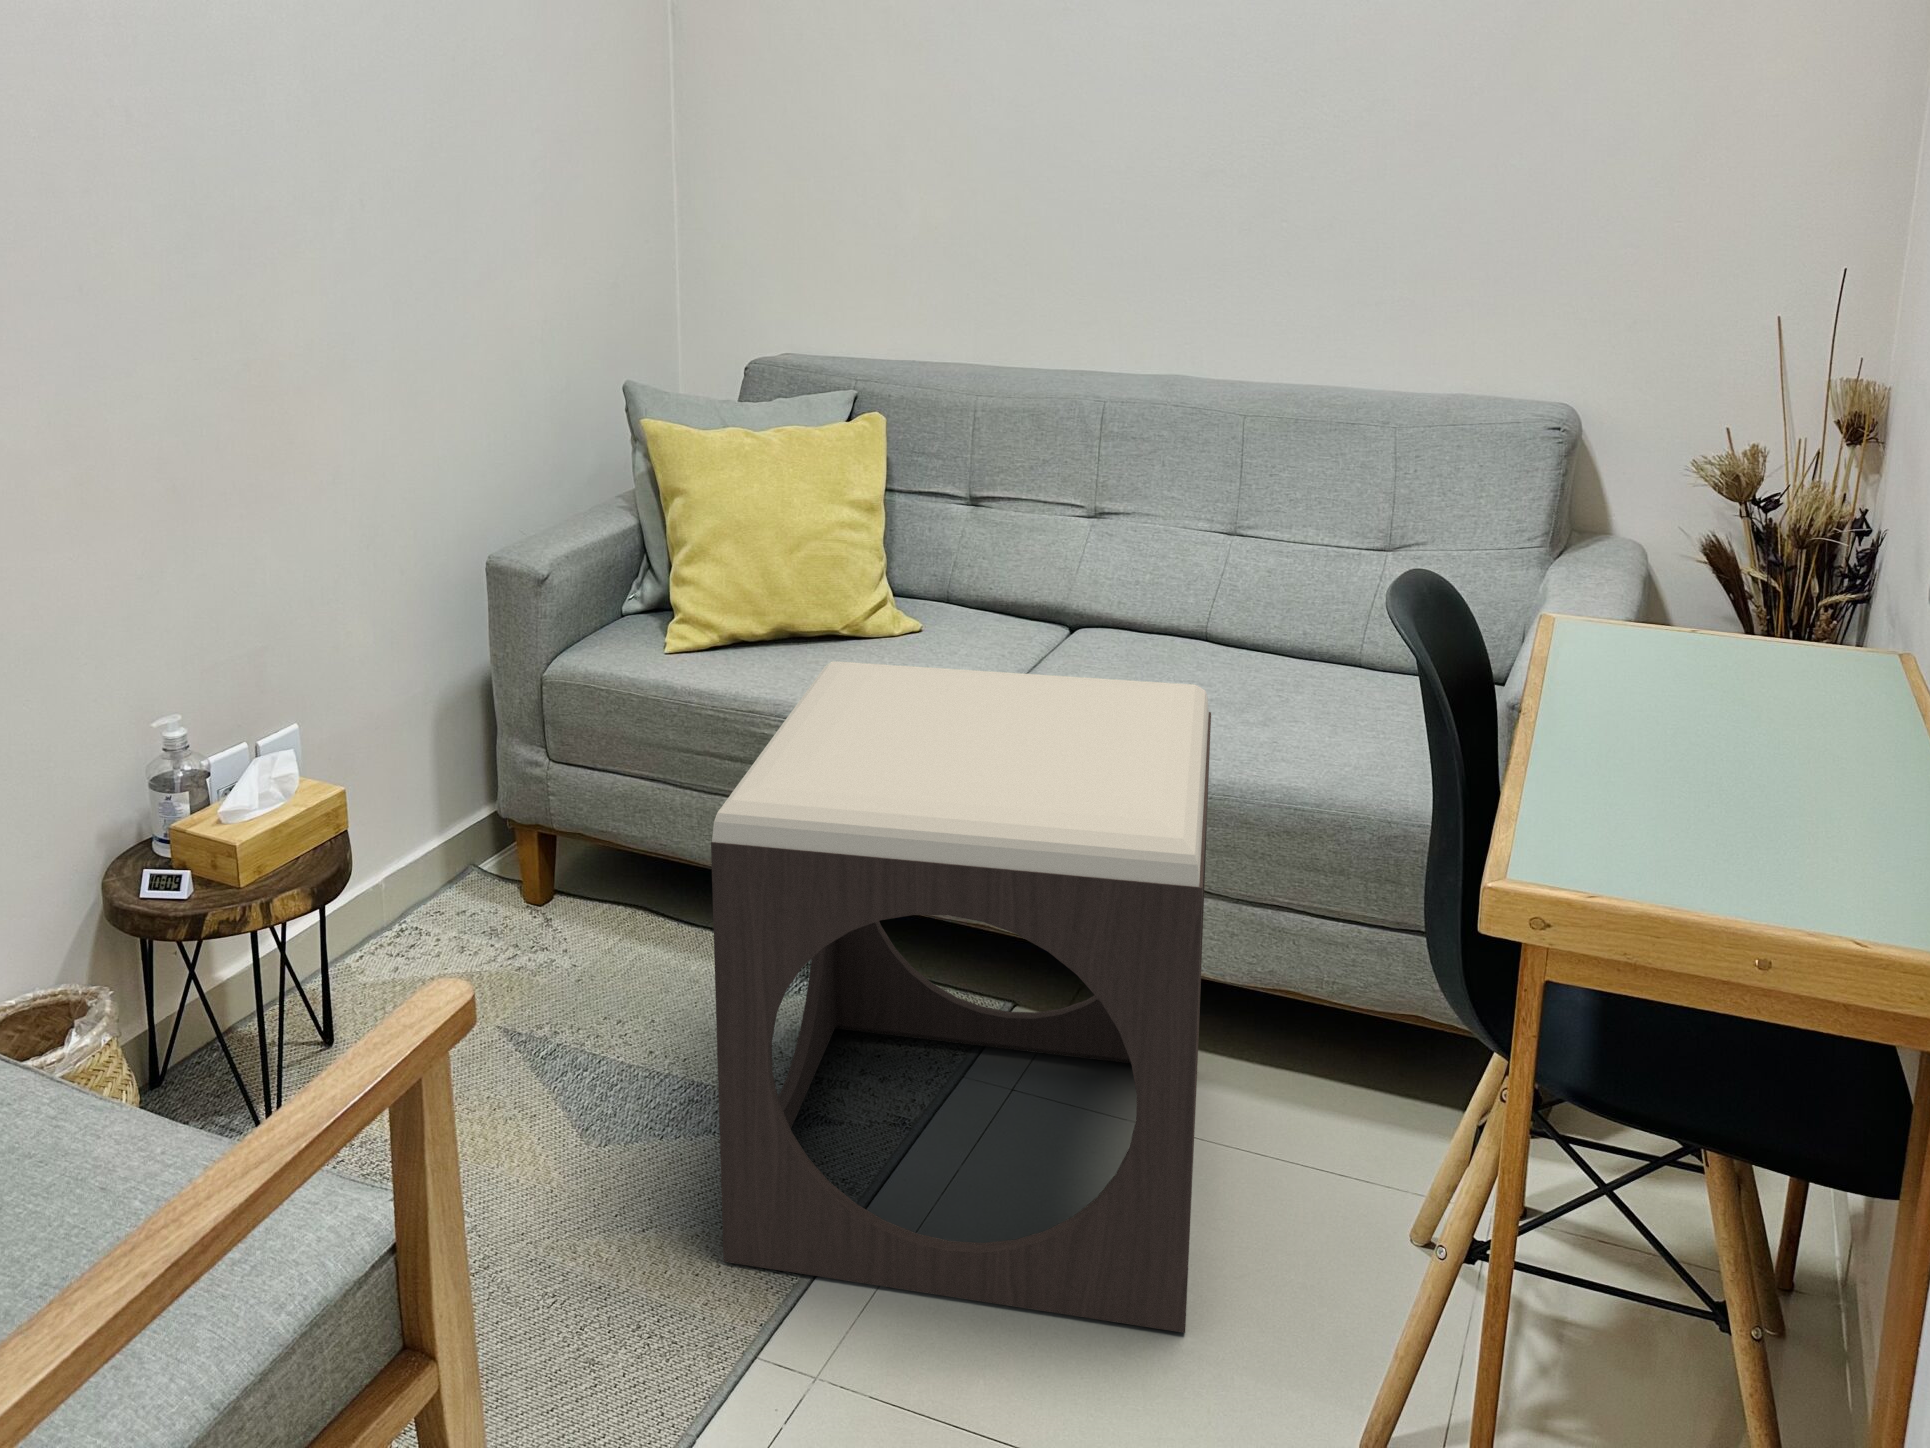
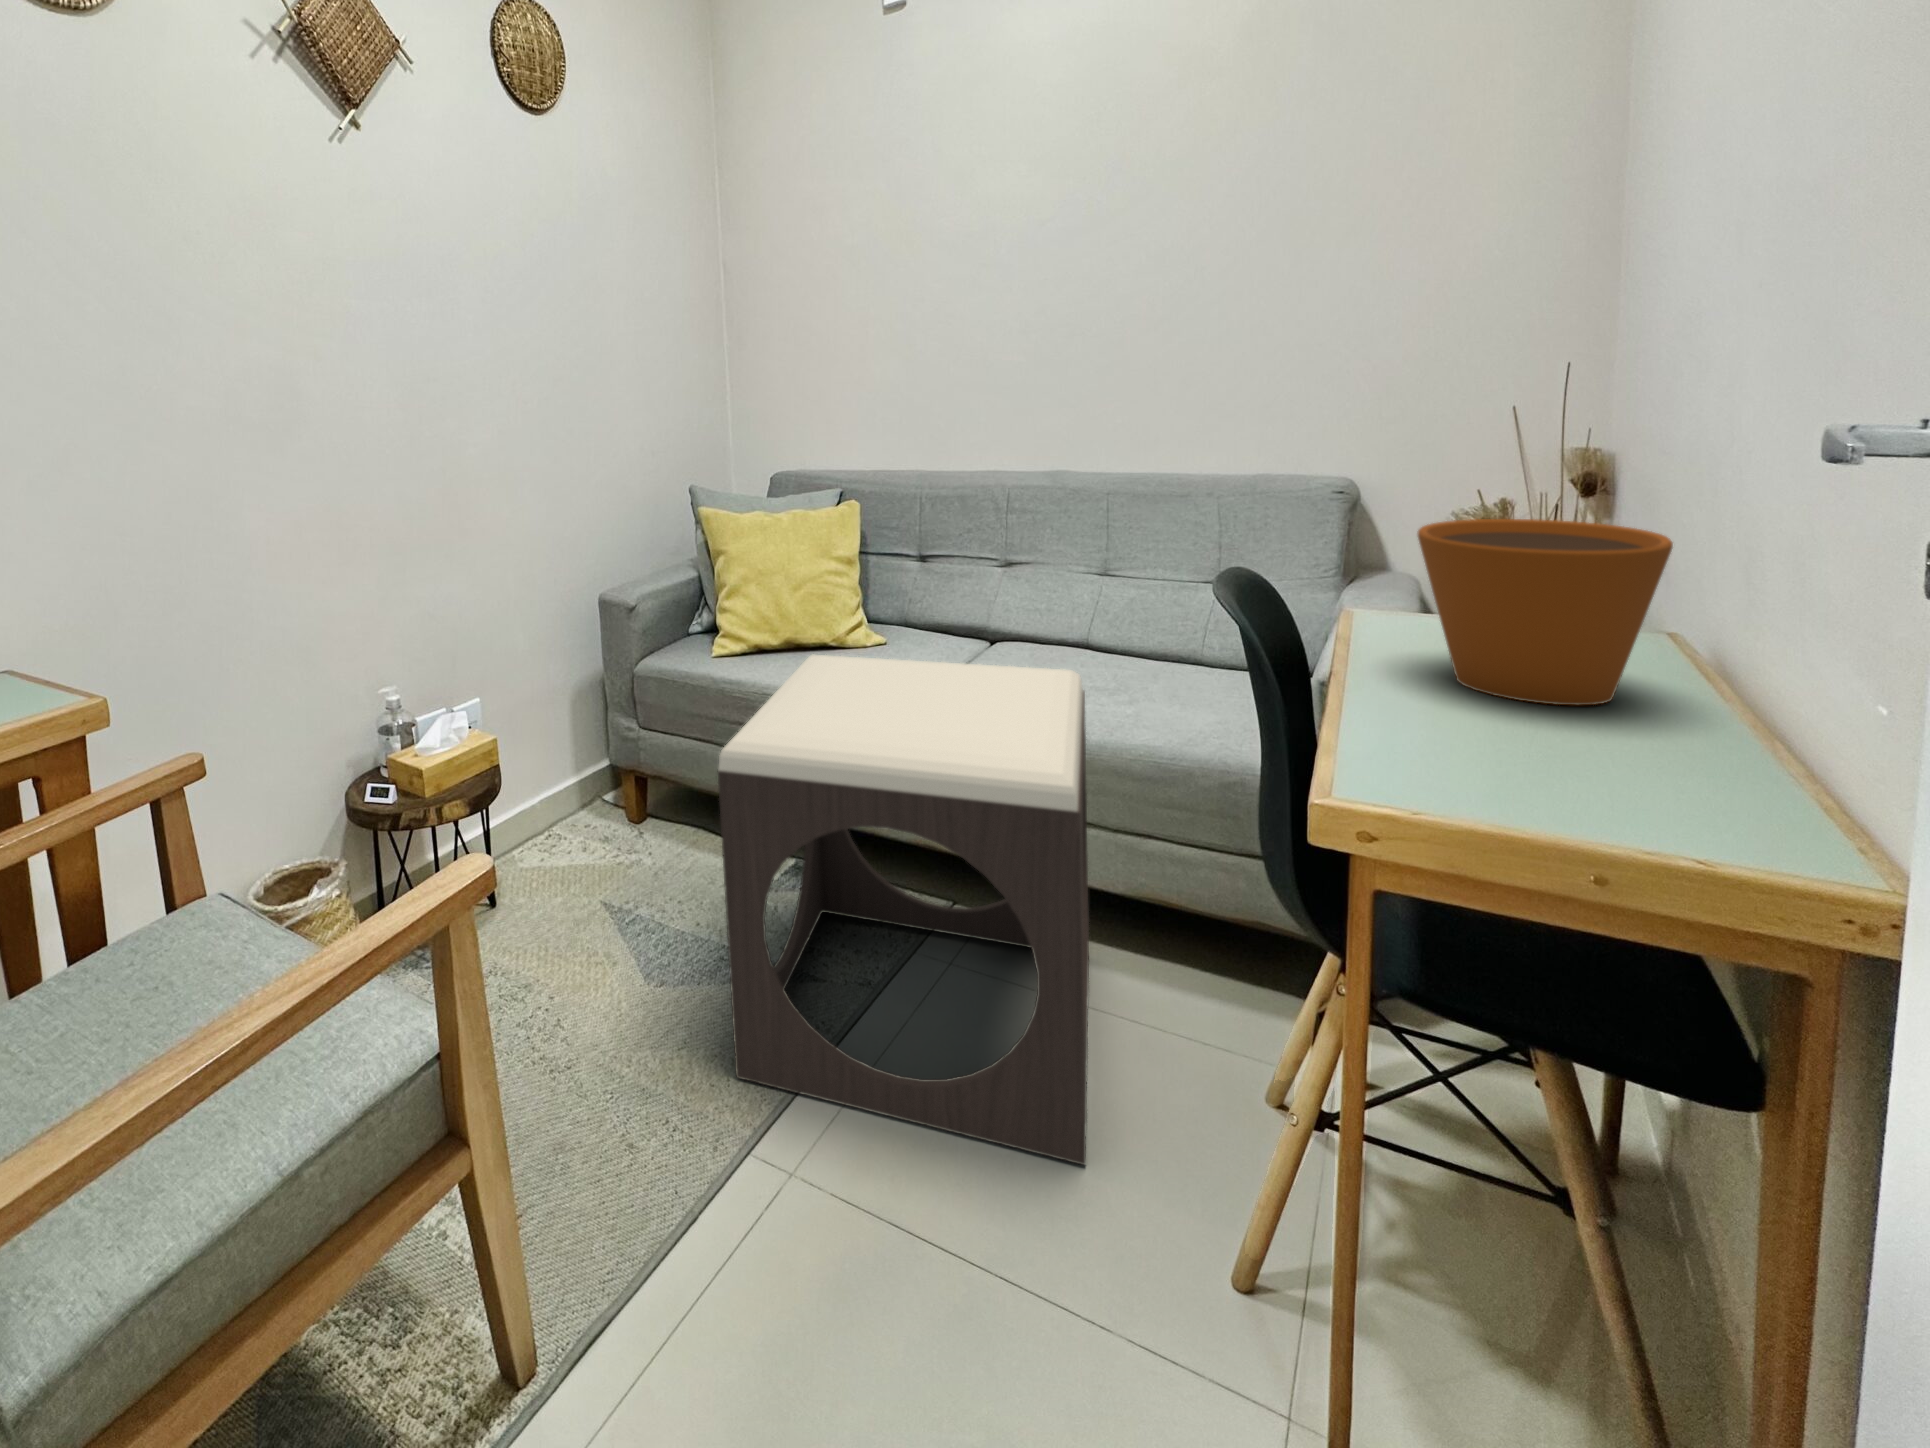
flower pot: none [1628,507,1898,745] -> present [1417,519,1673,705]

